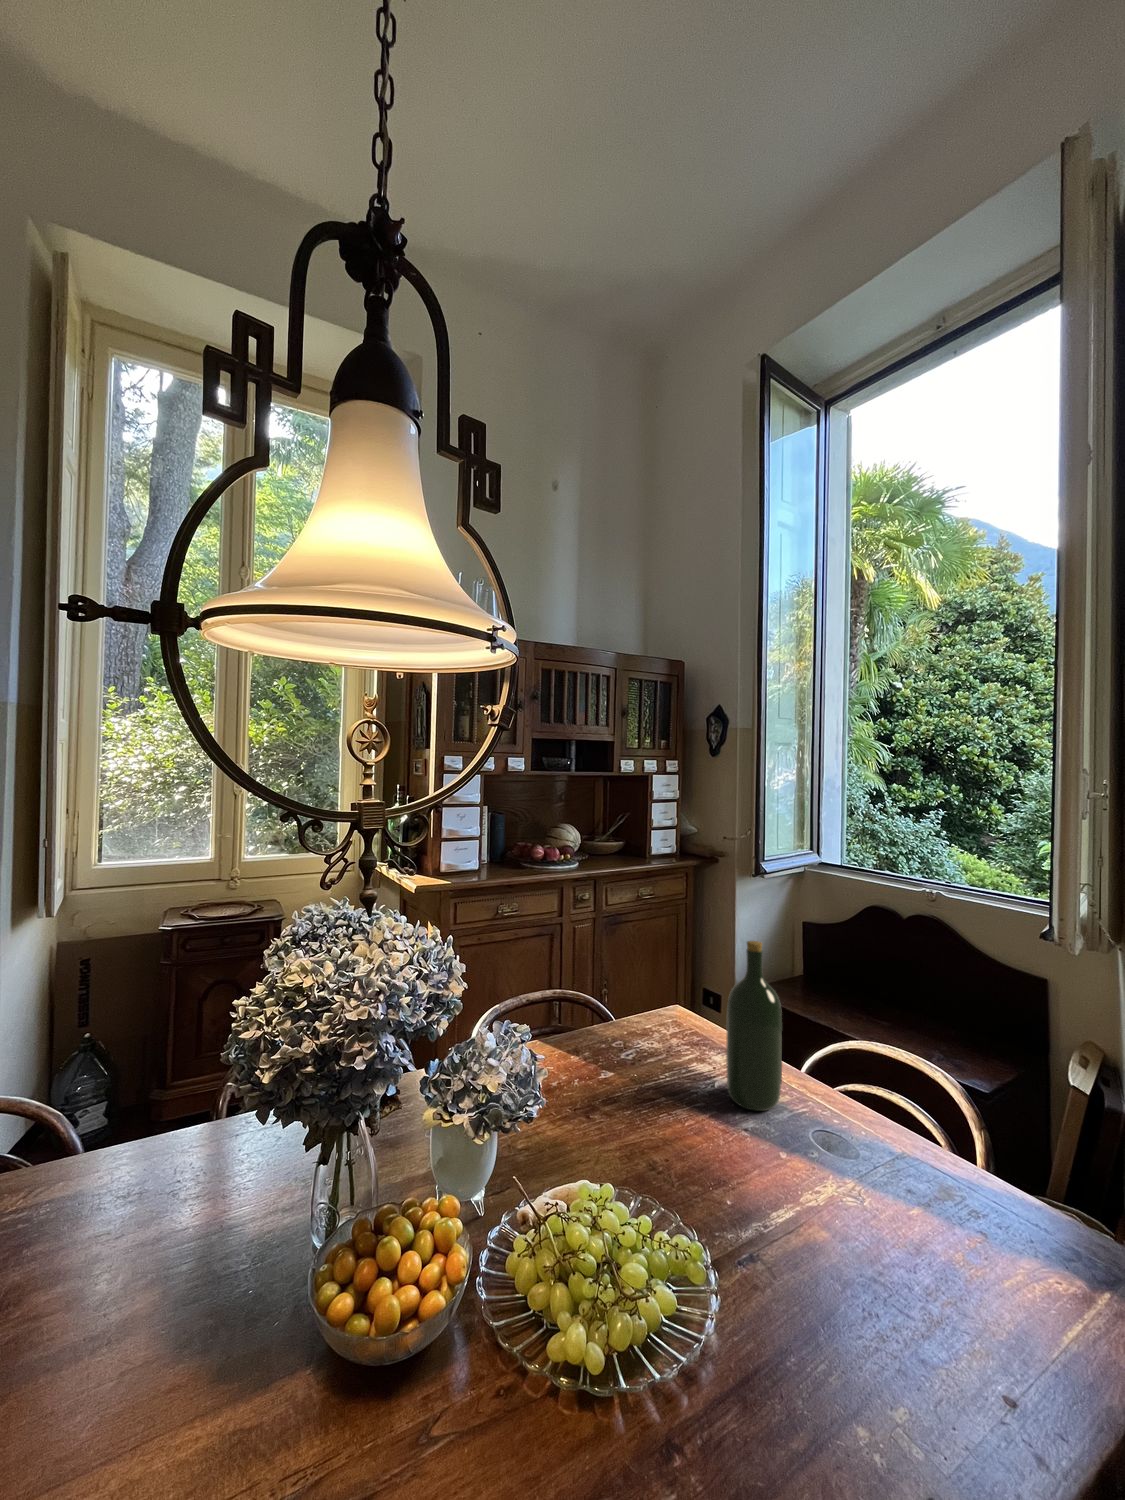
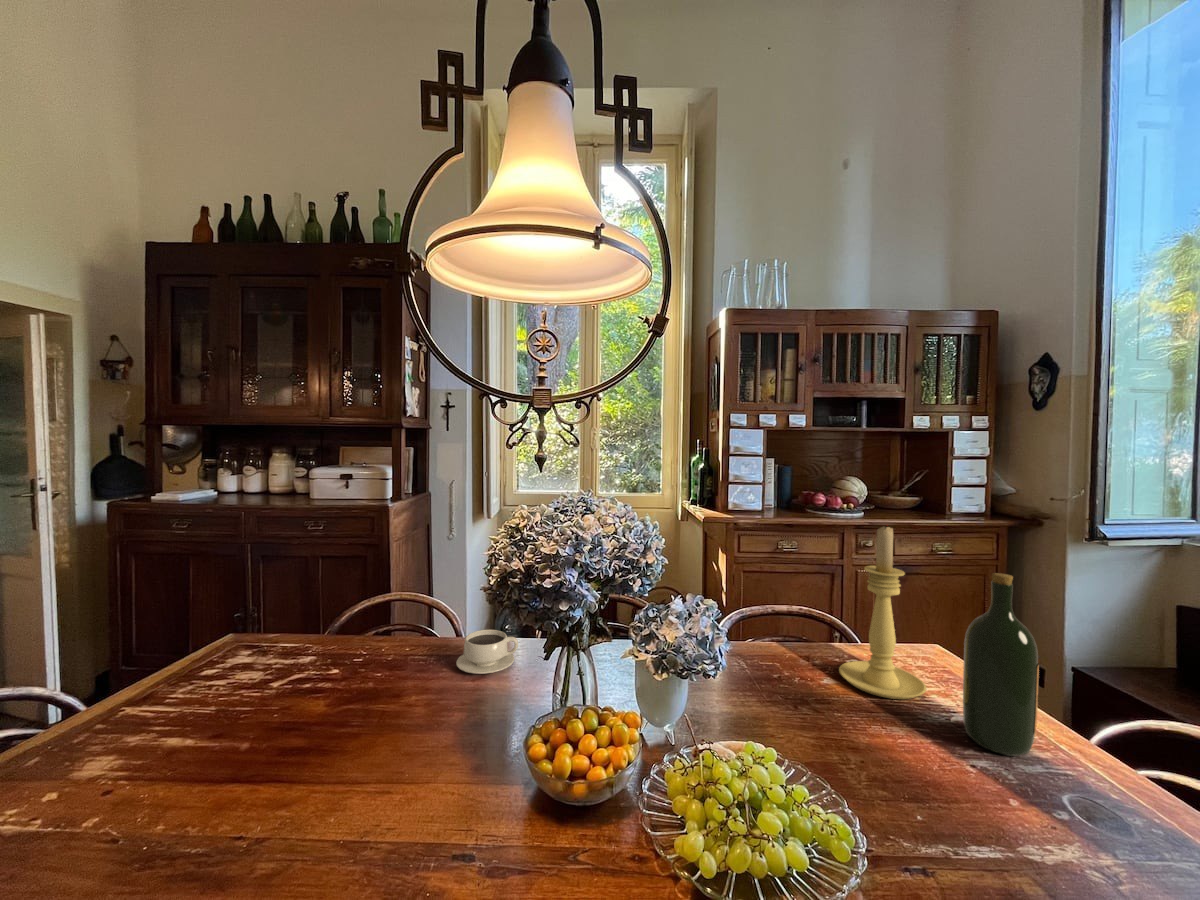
candle holder: none [607,898,687,1080] -> present [839,527,926,699]
teacup: none [100,1126,211,1213] -> present [456,630,518,674]

